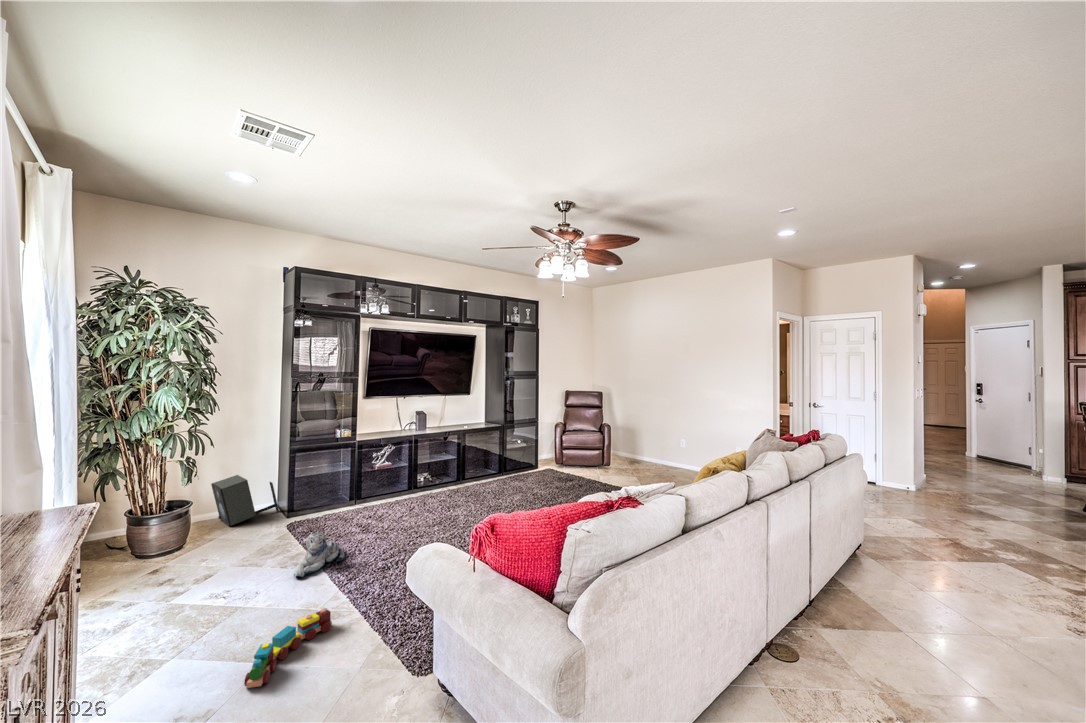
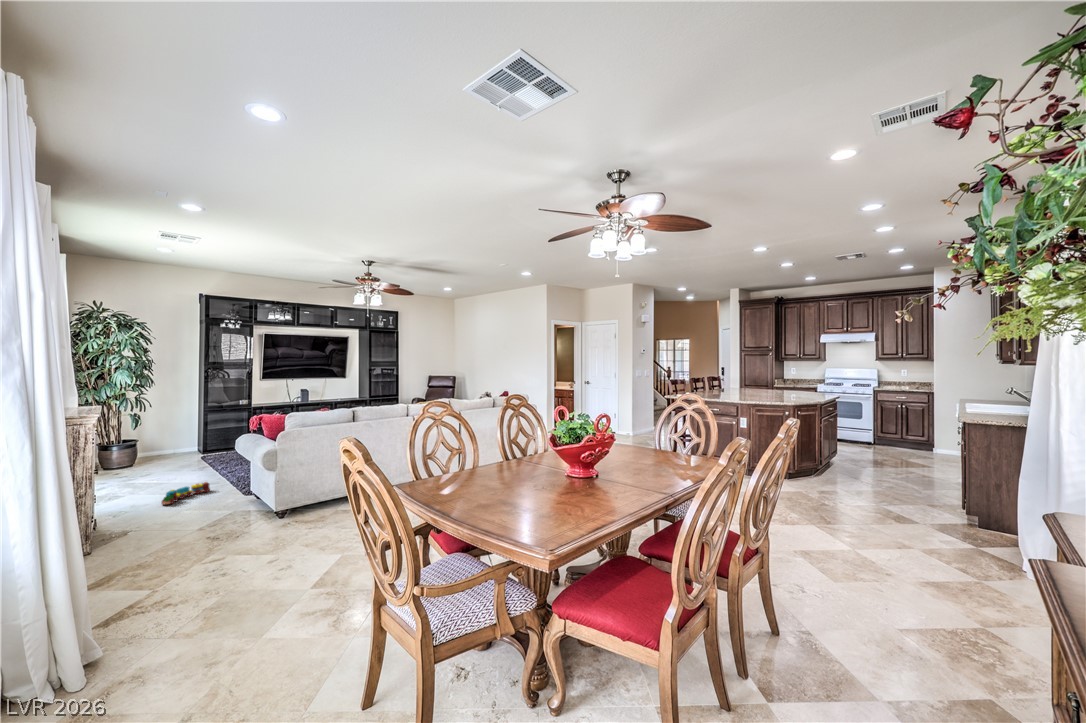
speaker: present [211,475,279,526] -> none [151,427,198,458]
plush toy: present [294,532,345,577] -> none [197,453,231,476]

